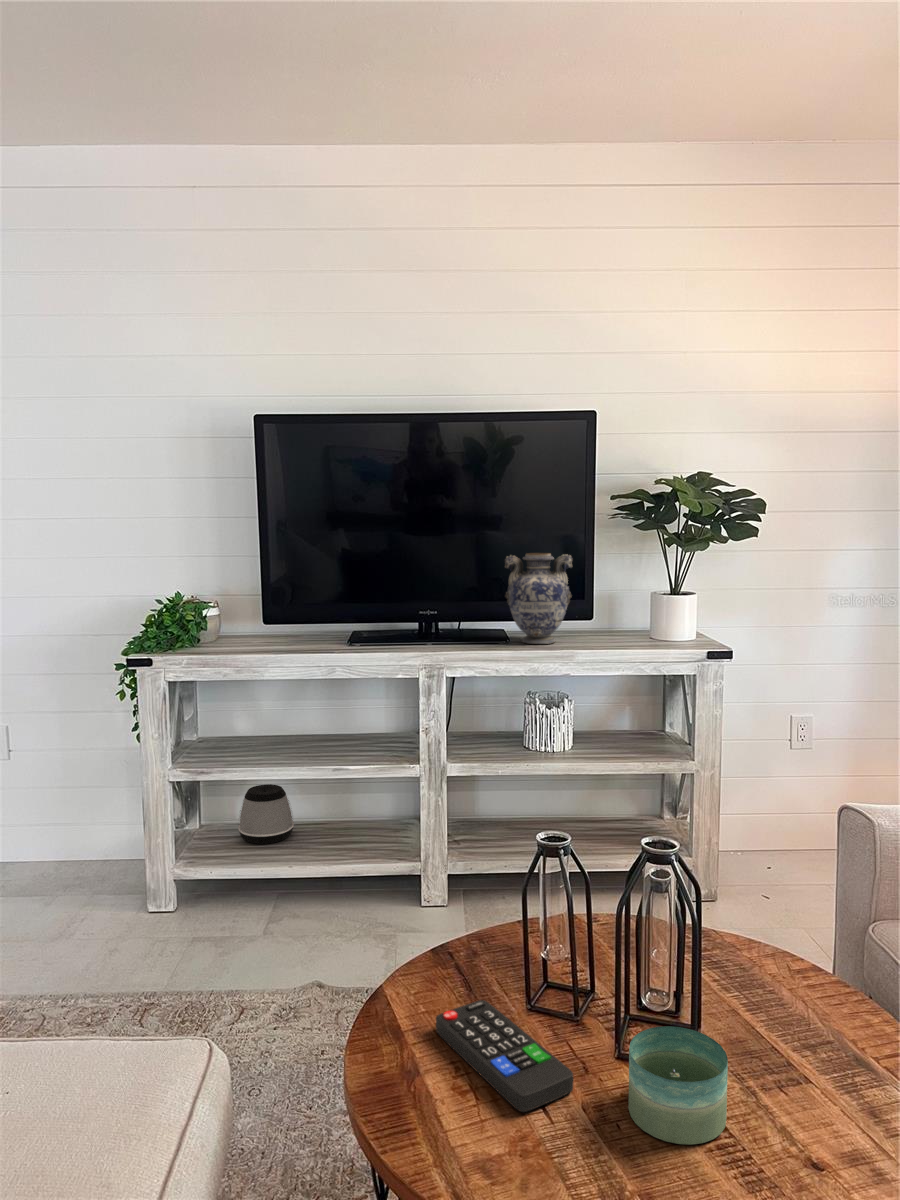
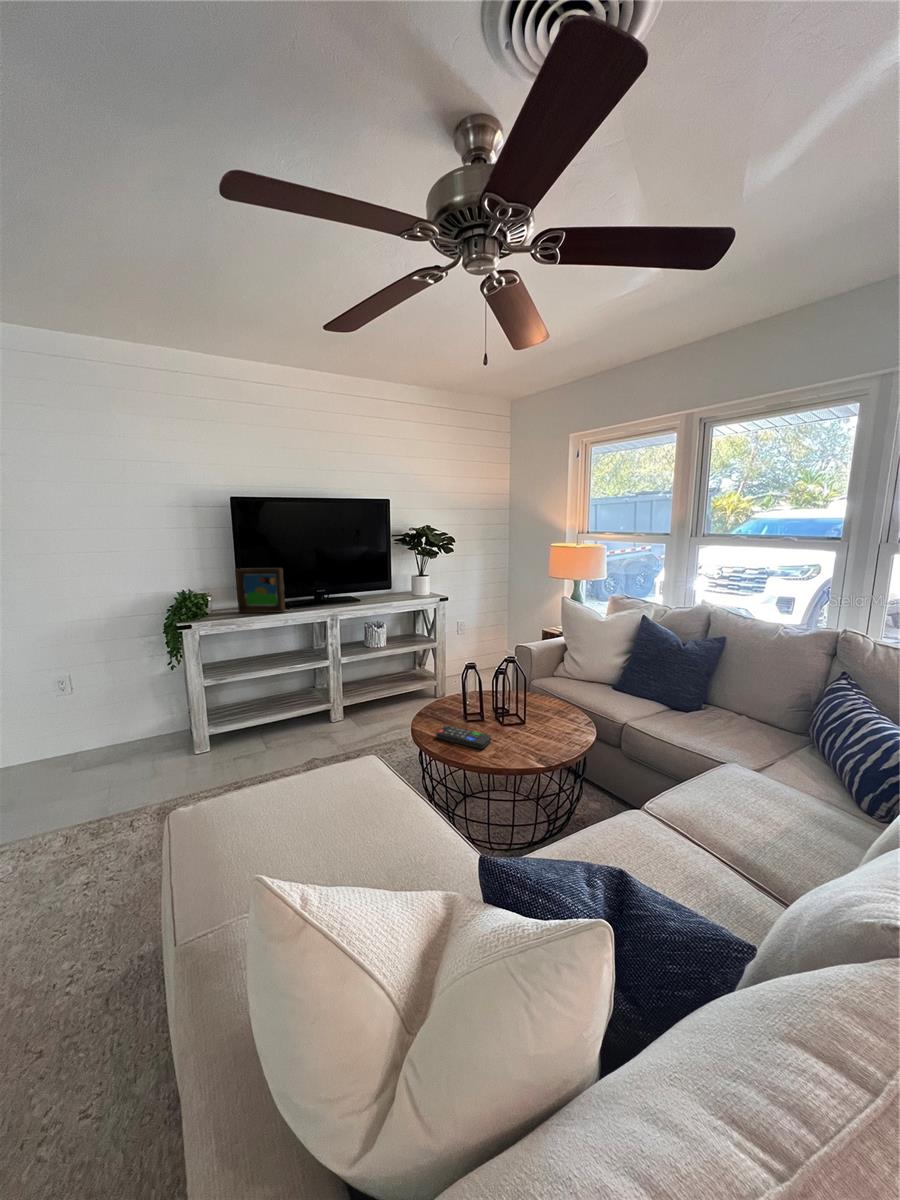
decorative vase: present [505,553,573,644] -> none [355,561,385,601]
picture frame: none [254,554,340,650] -> present [235,568,285,613]
speaker: present [238,784,294,844] -> none [231,681,261,710]
candle: present [628,1026,728,1145] -> none [507,714,537,745]

